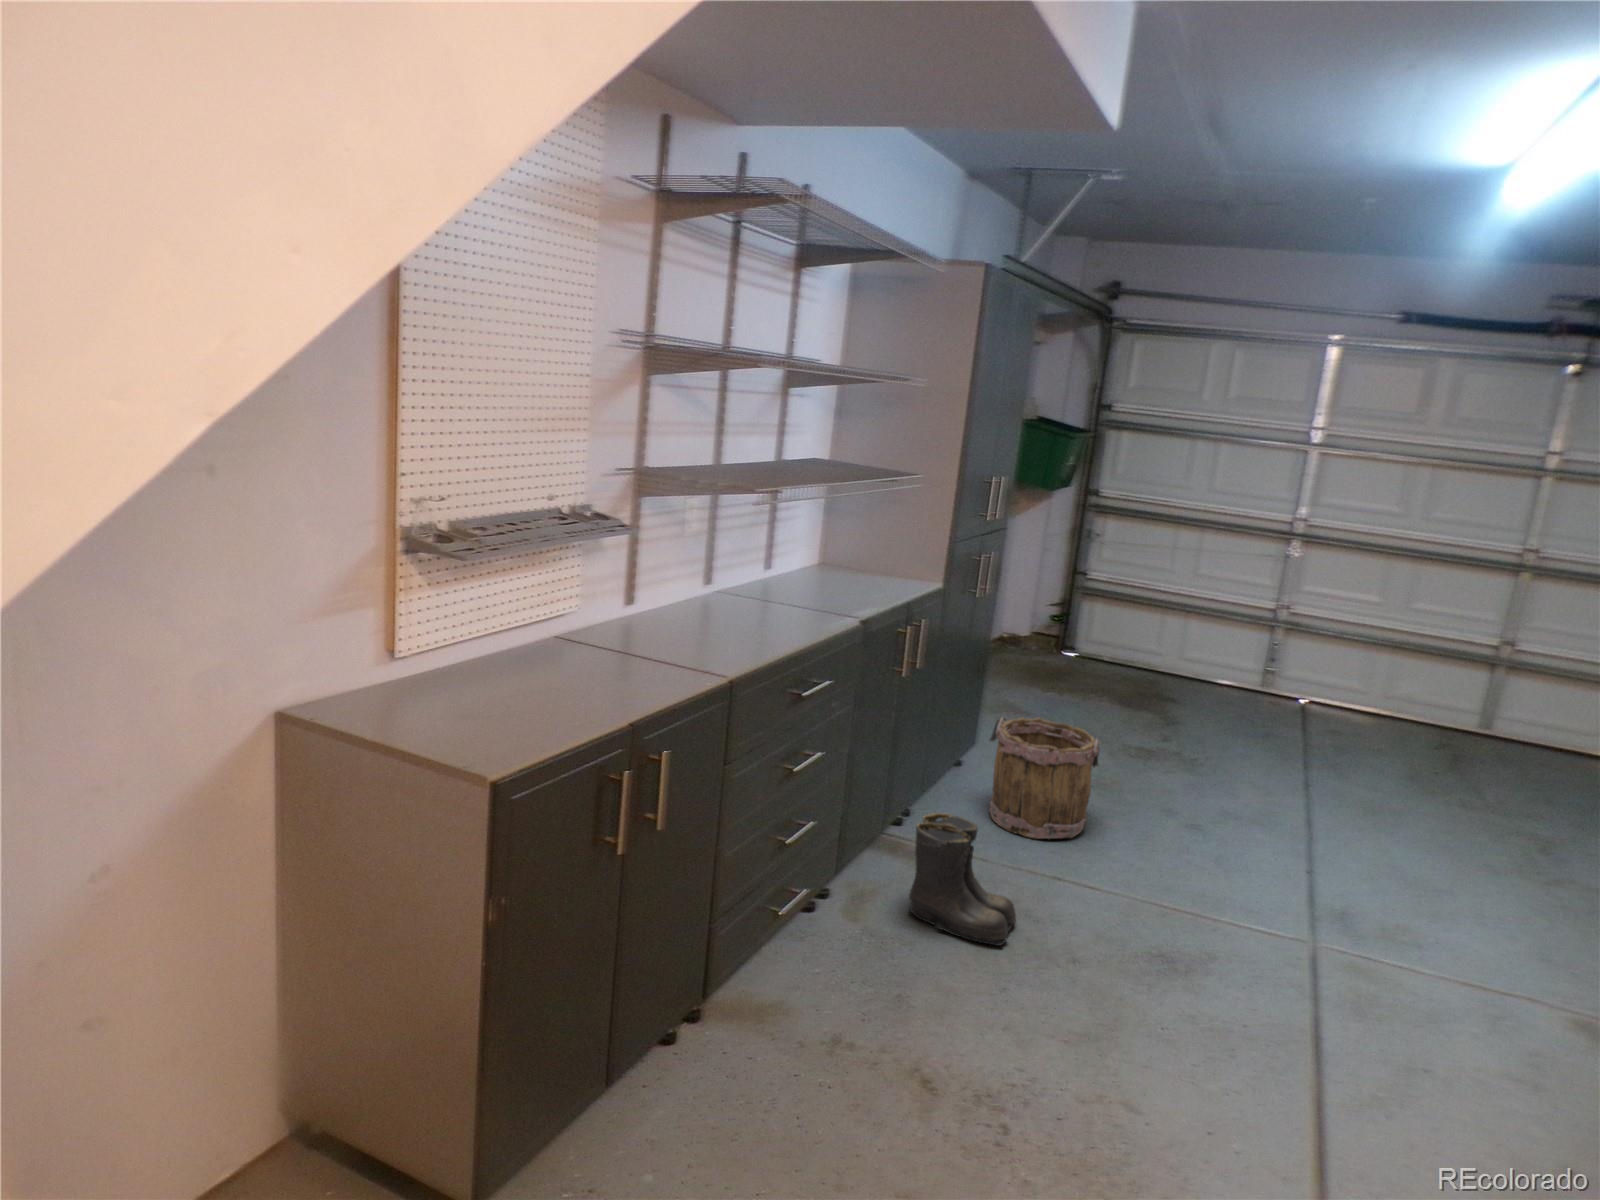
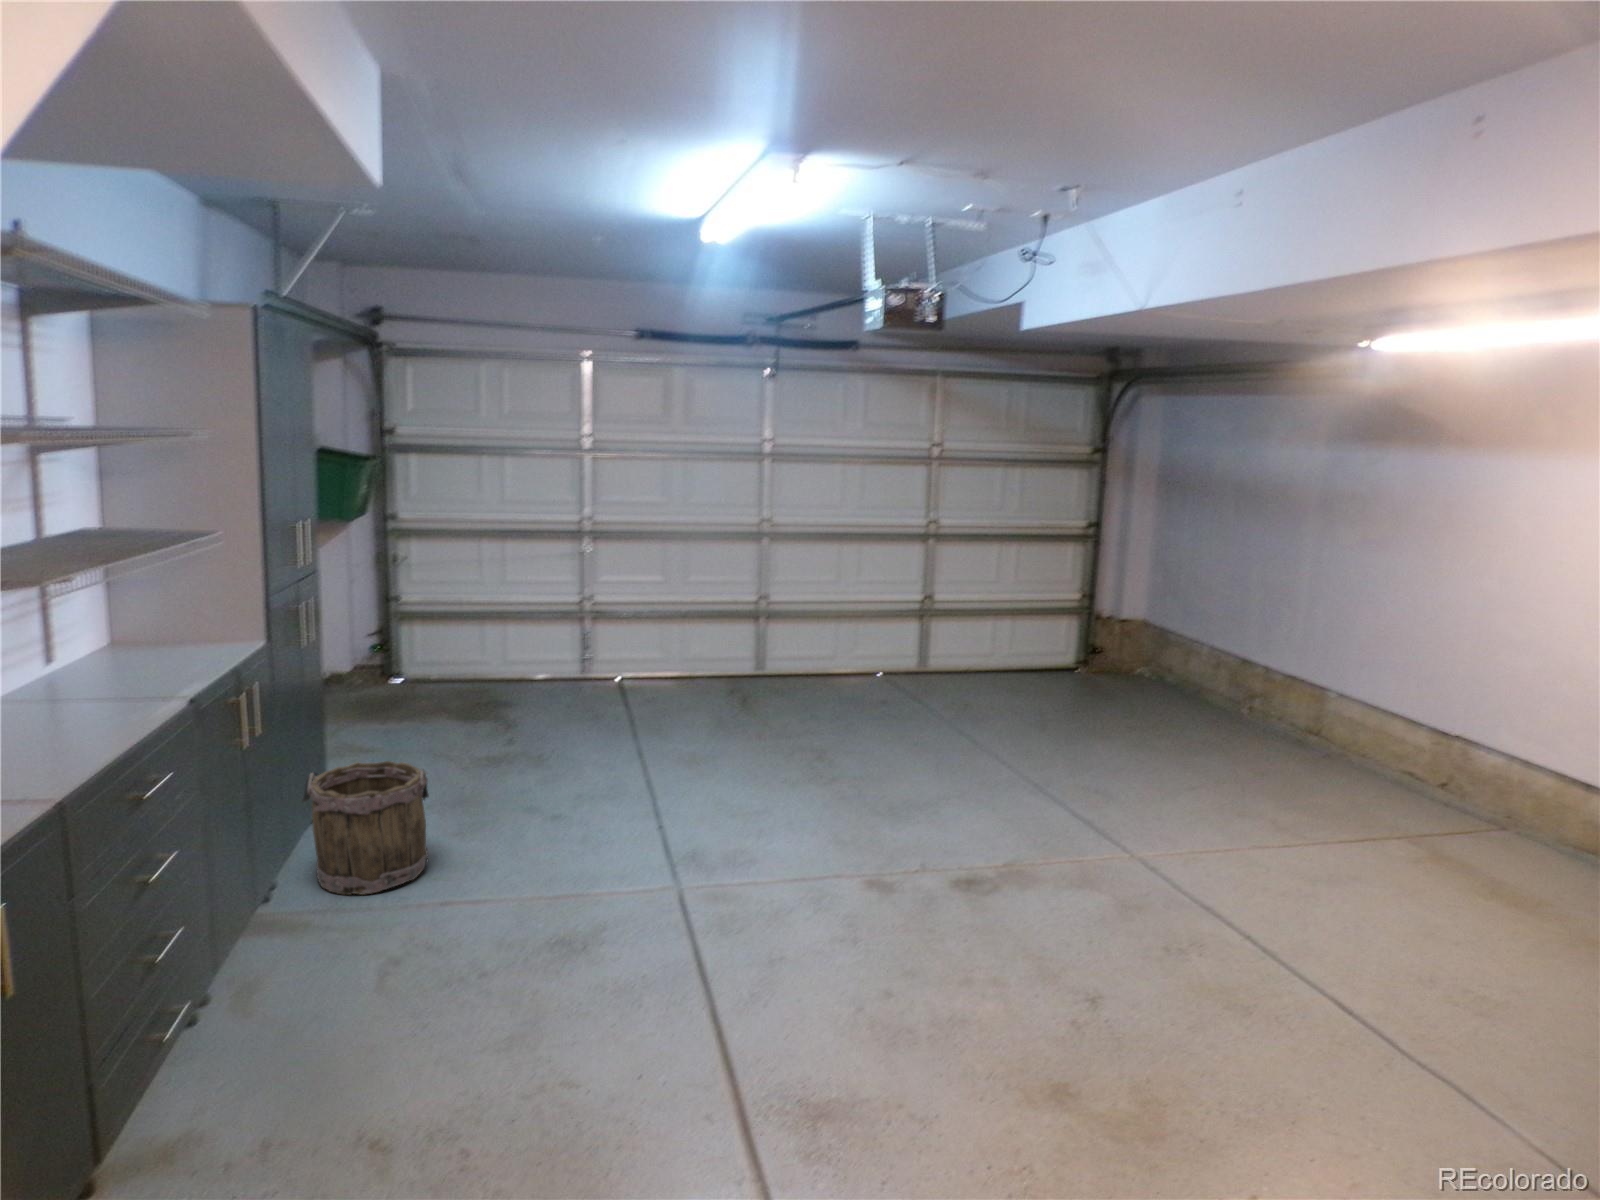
boots: present [909,813,1016,946] -> none [205,908,356,1050]

